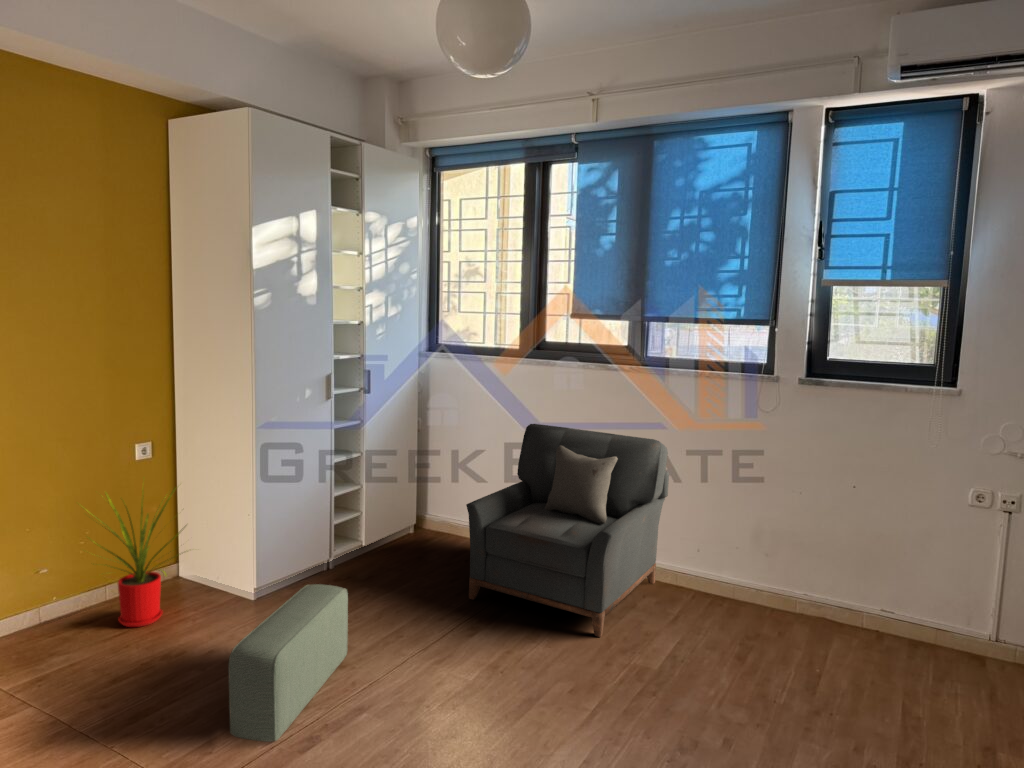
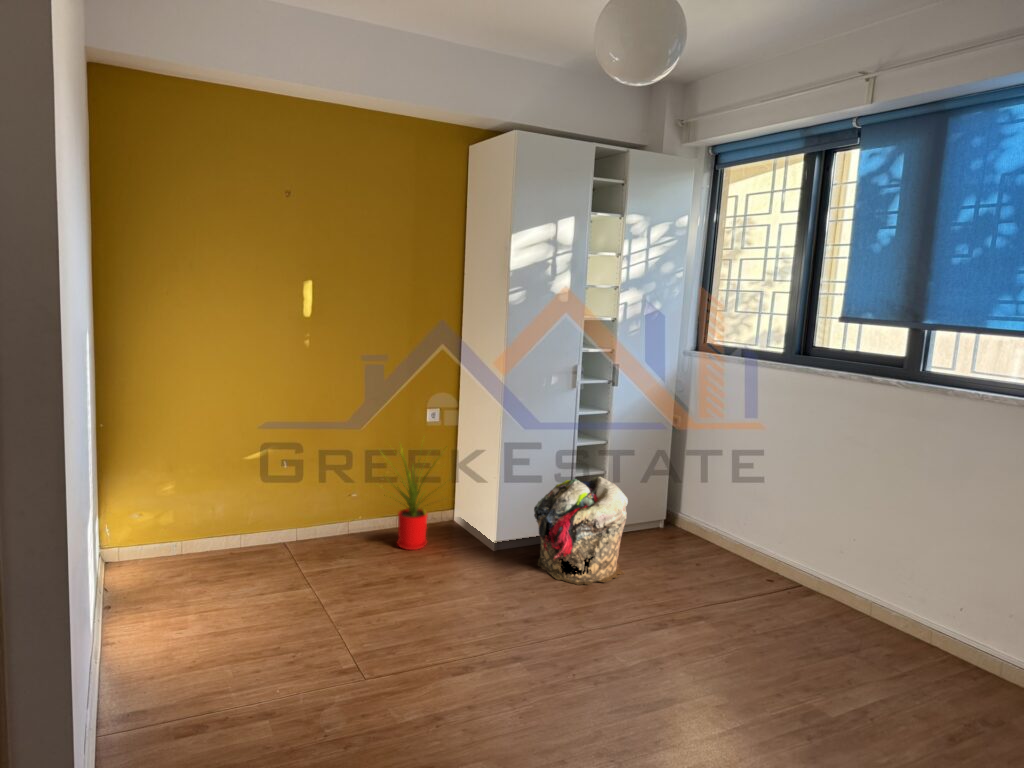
armchair: present [466,424,669,637] -> none [676,433,932,673]
laundry basket: none [302,493,409,614] -> present [534,477,628,585]
pouf: present [229,584,348,742] -> none [419,545,542,664]

